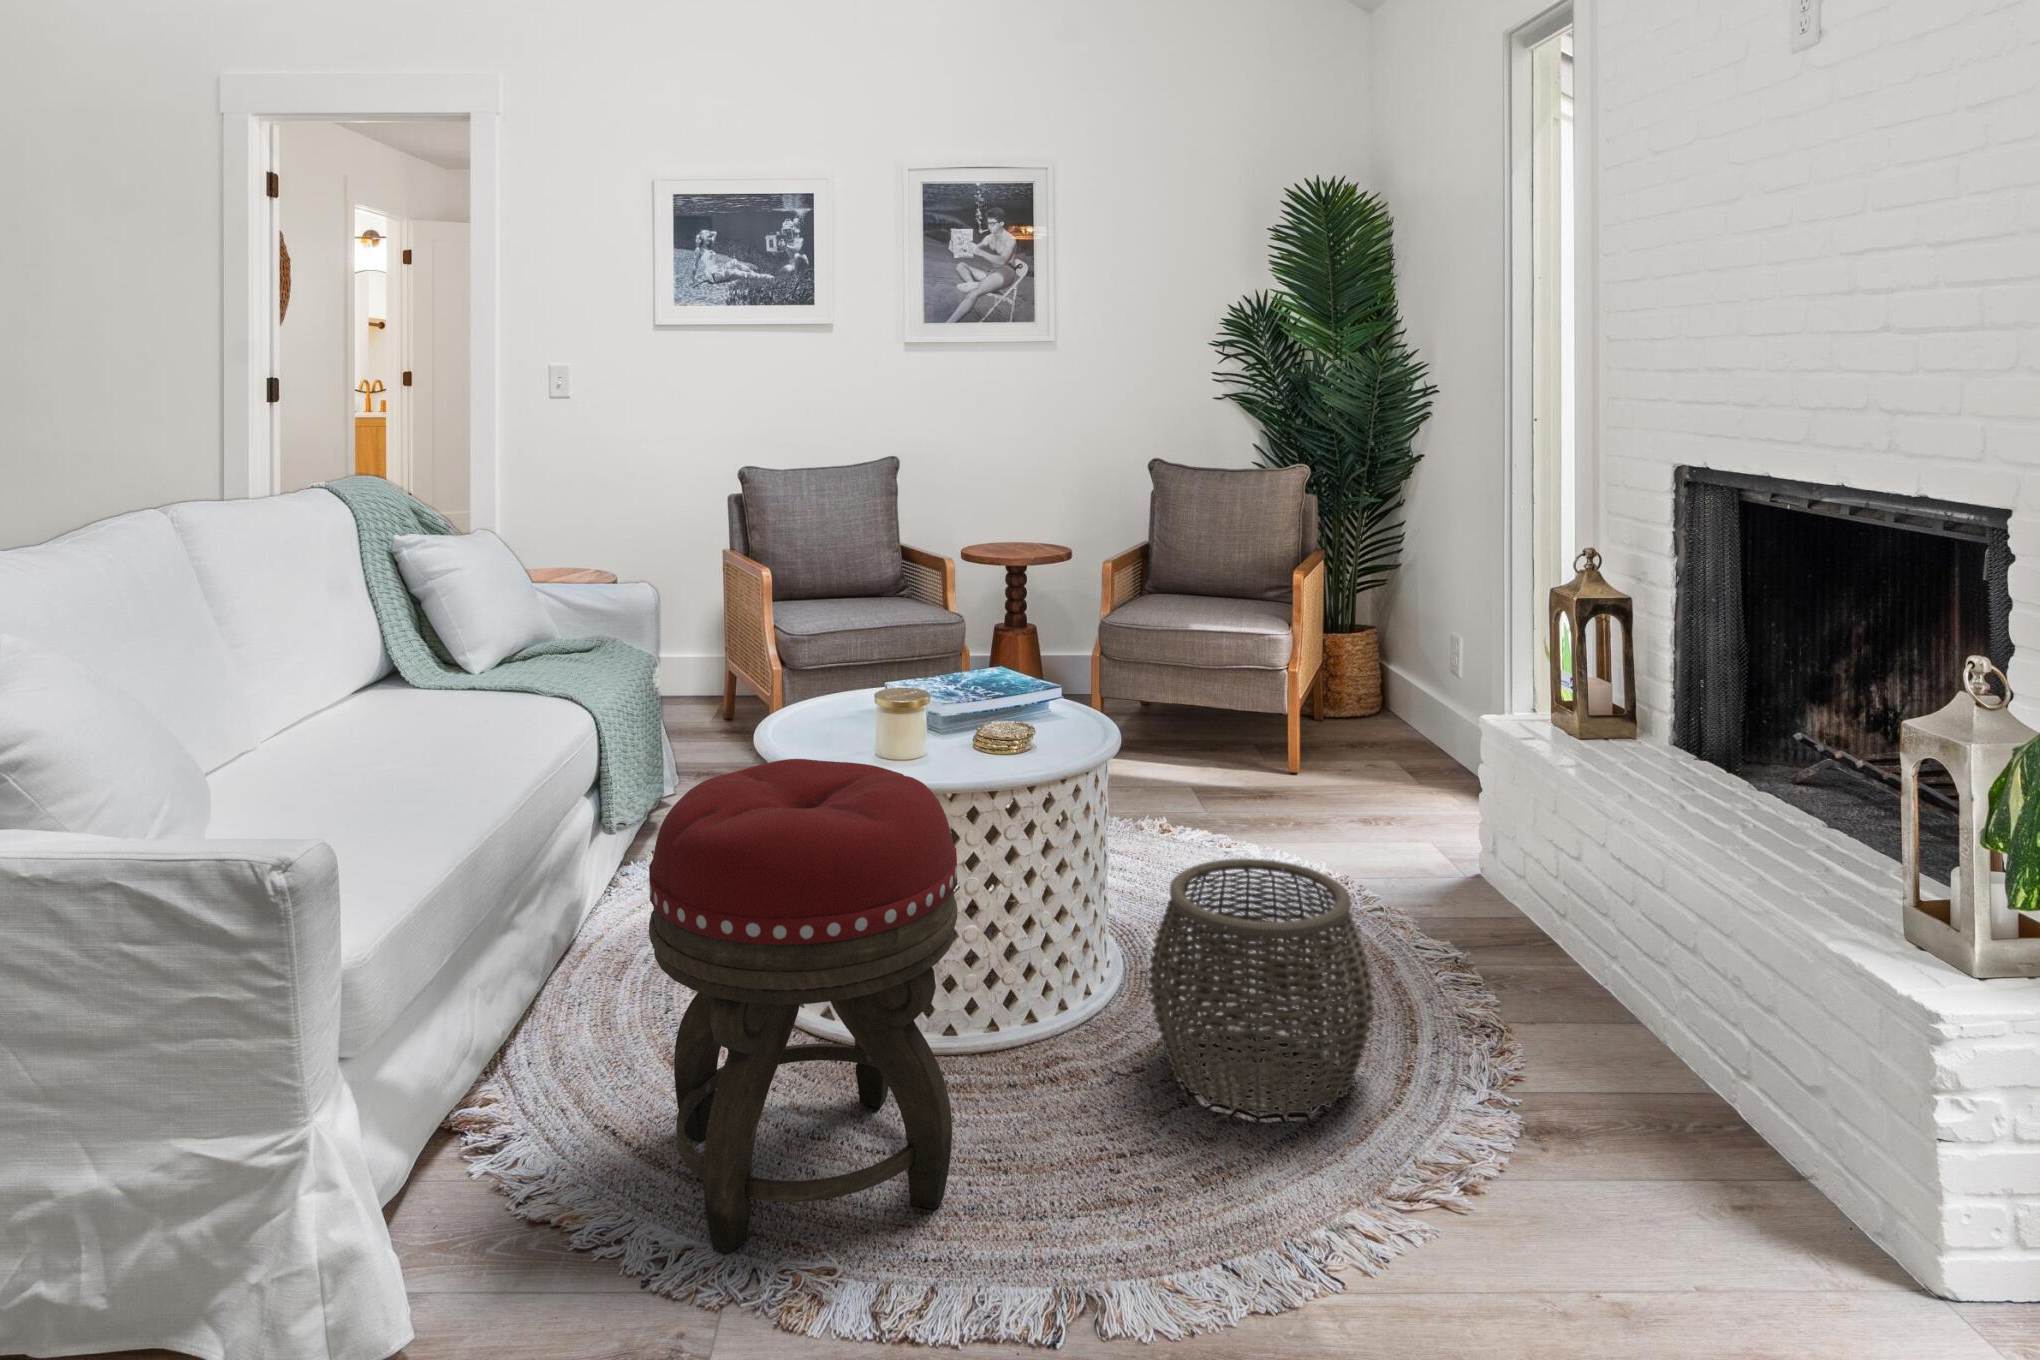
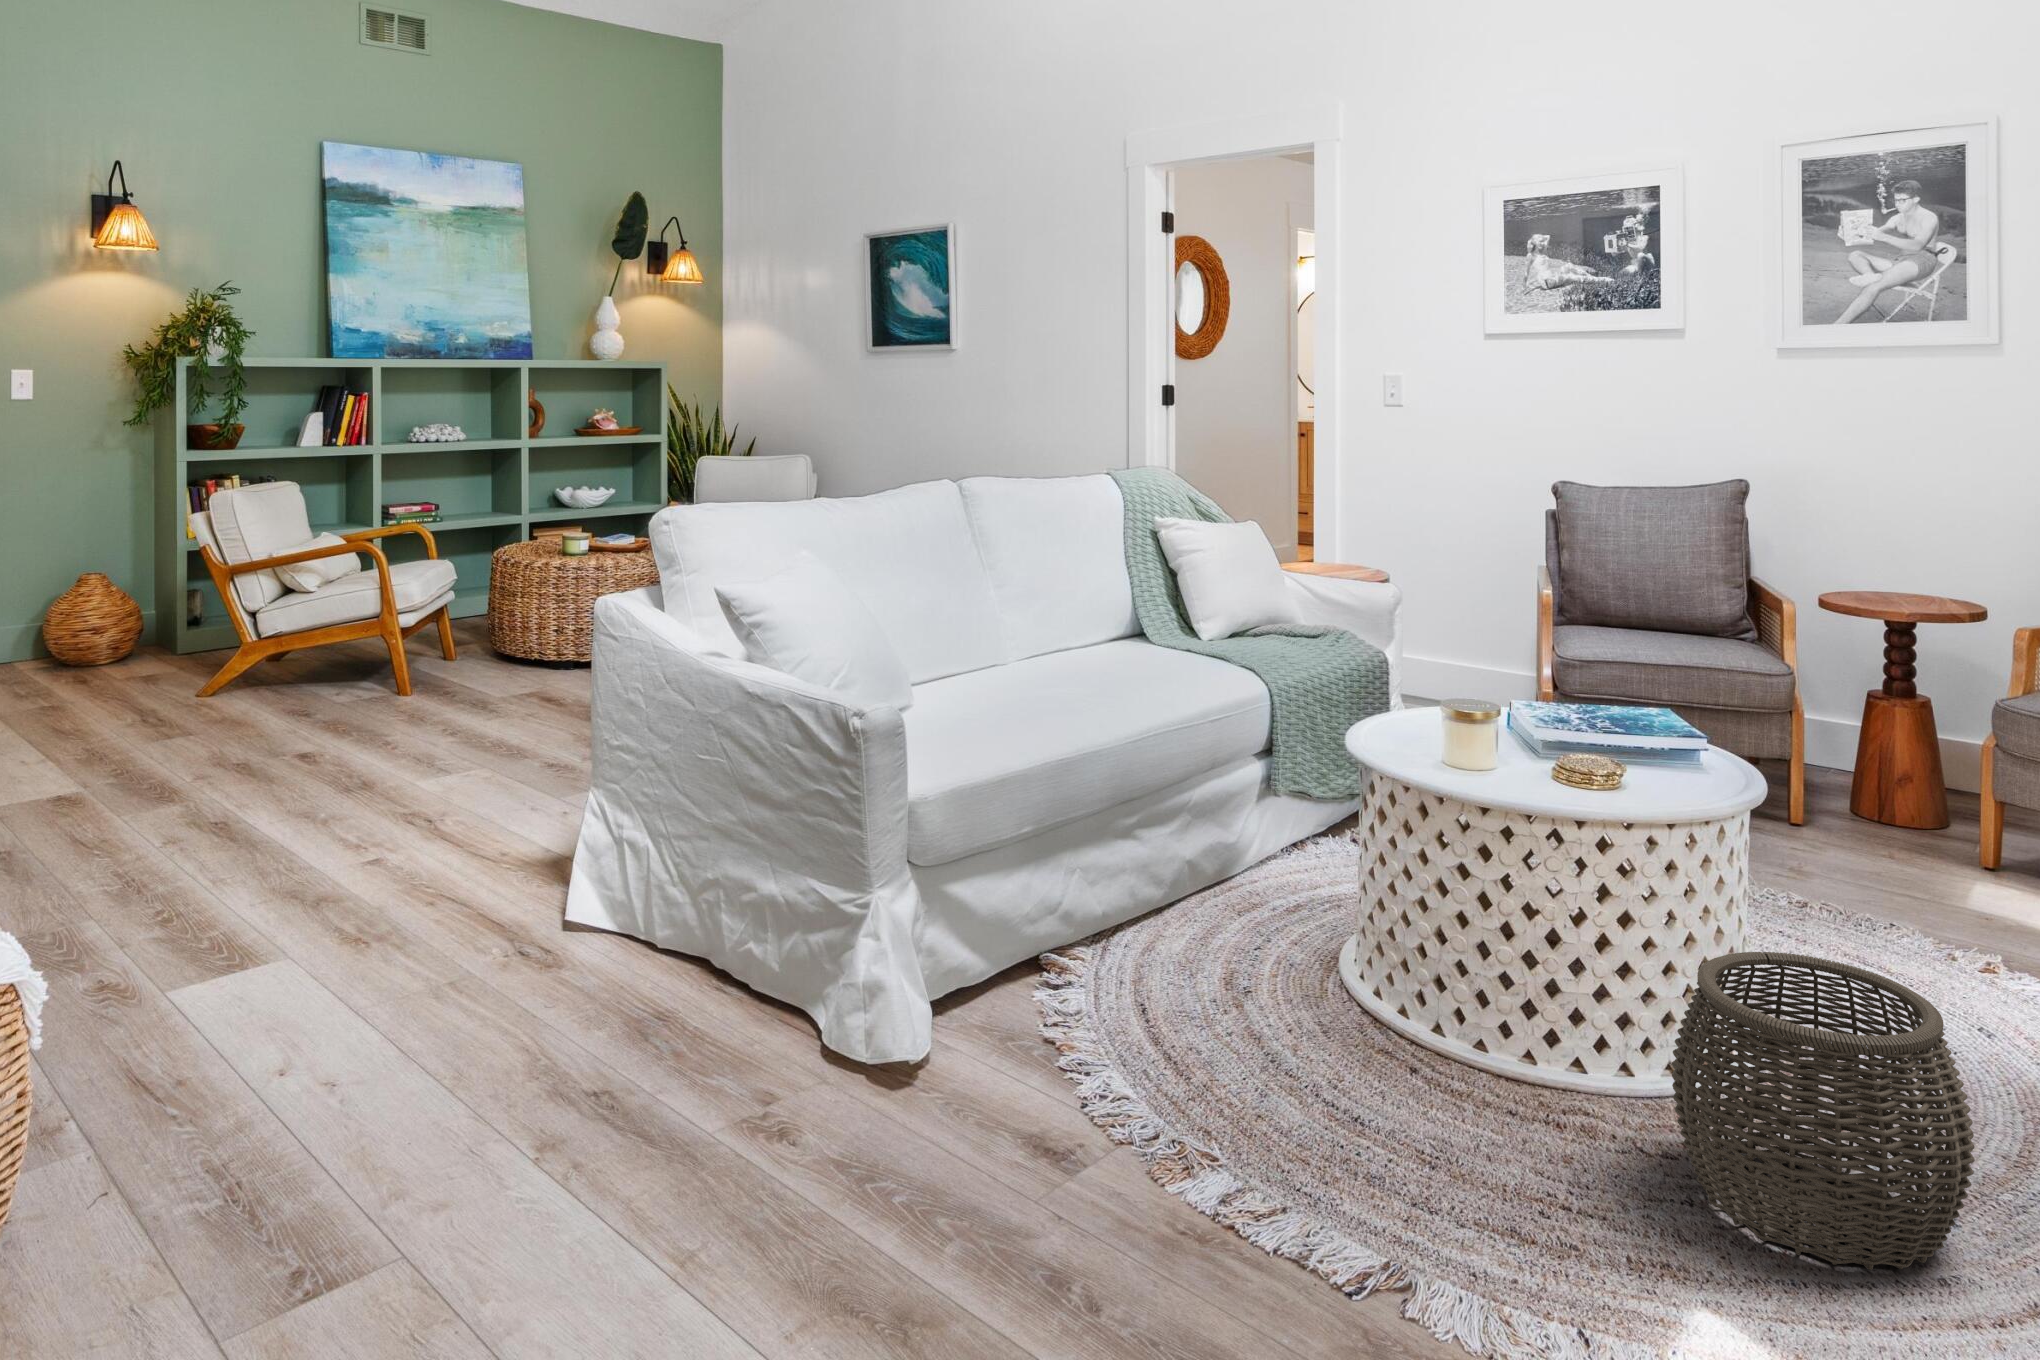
footstool: present [649,759,958,1254] -> none [1128,728,1413,1163]

